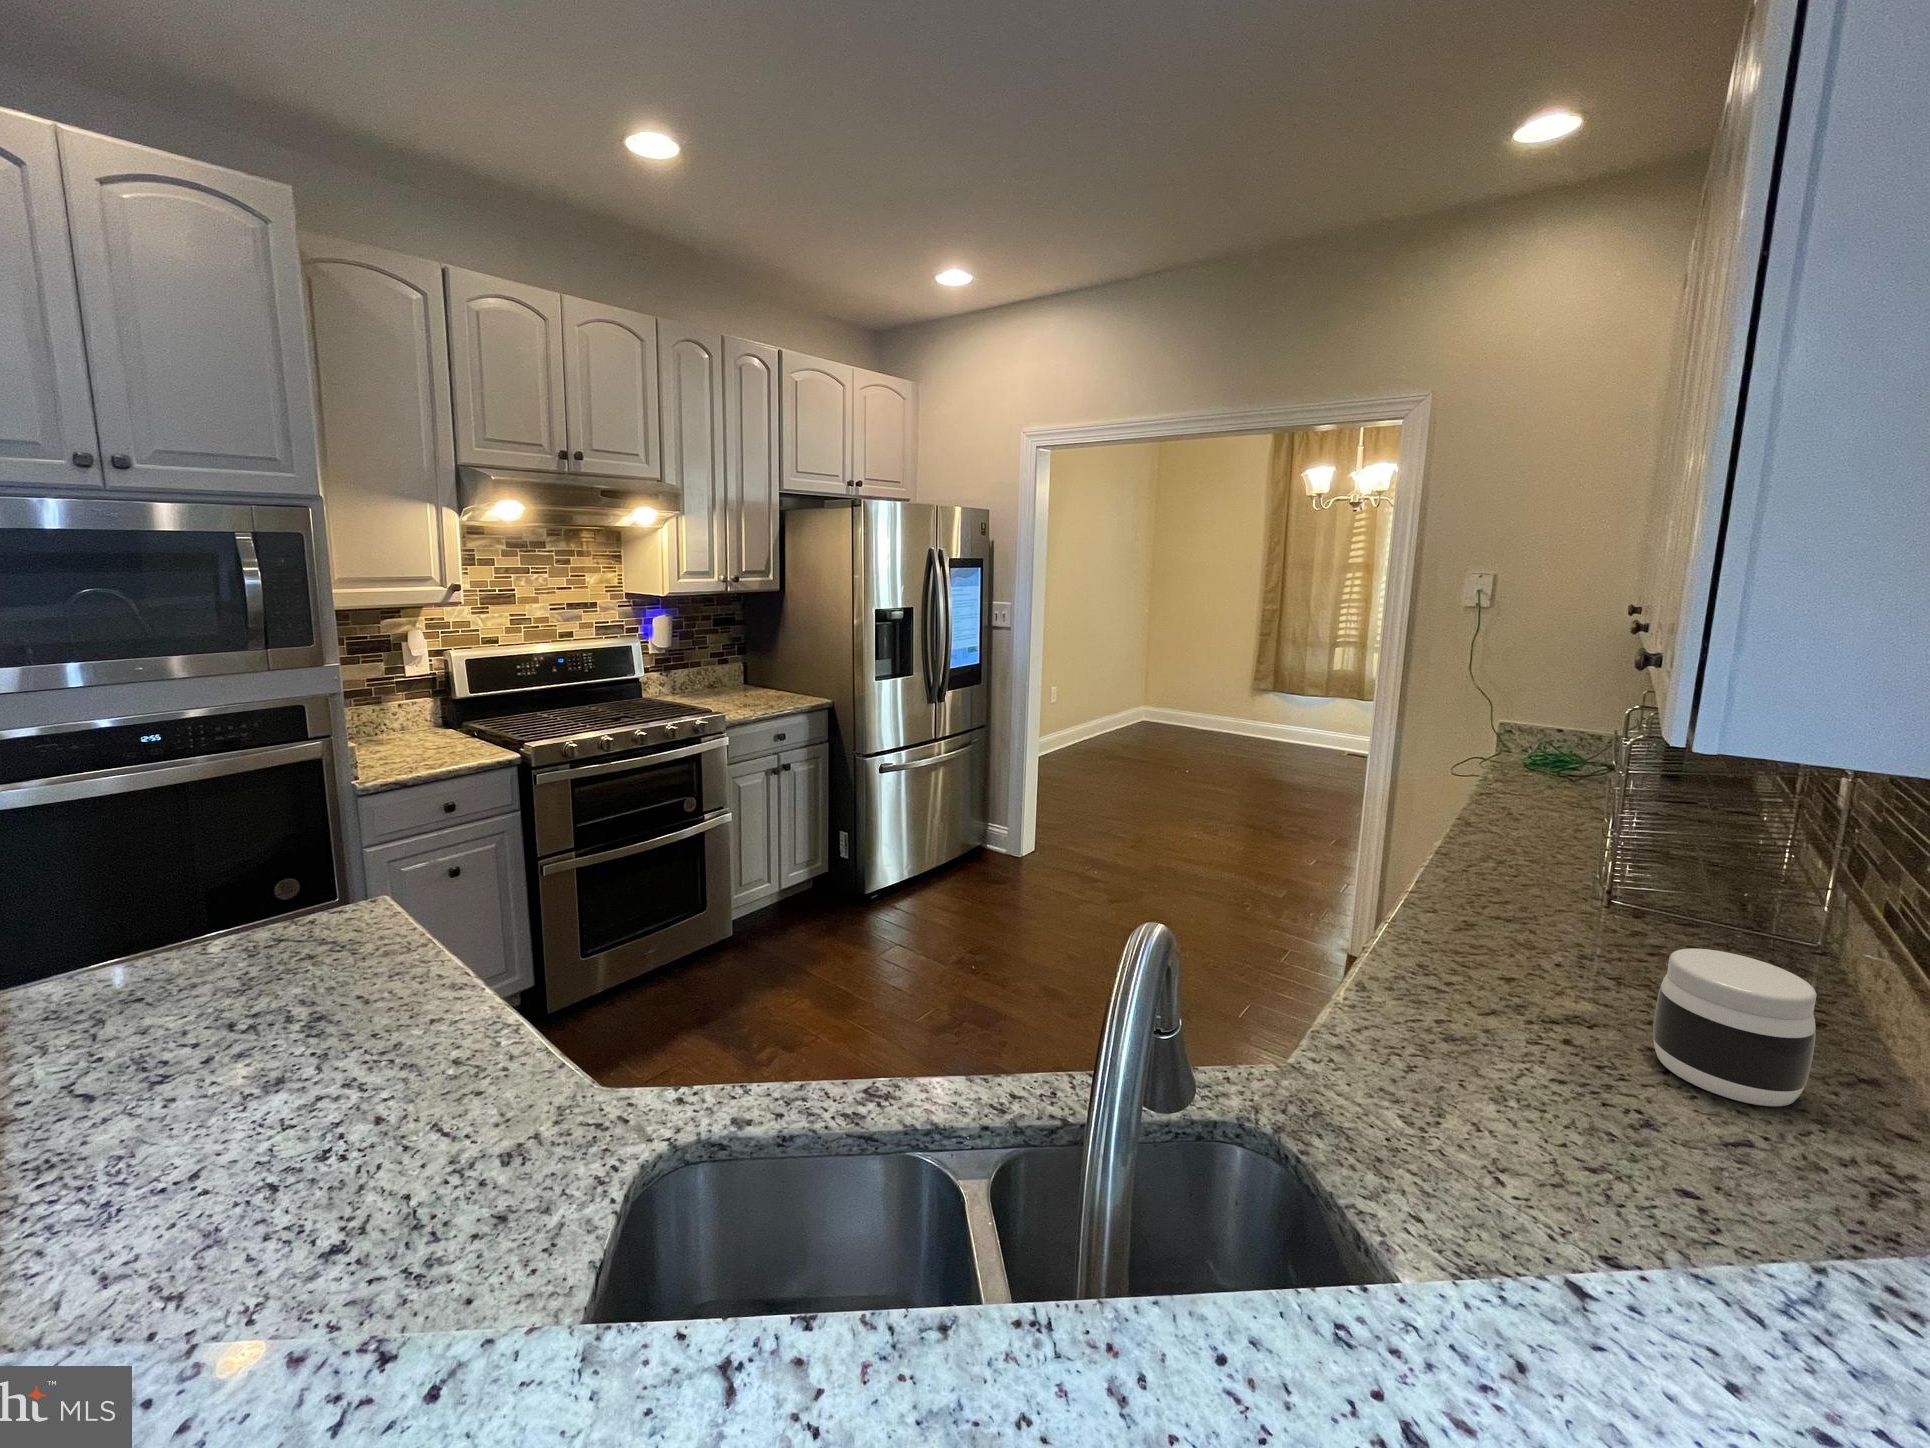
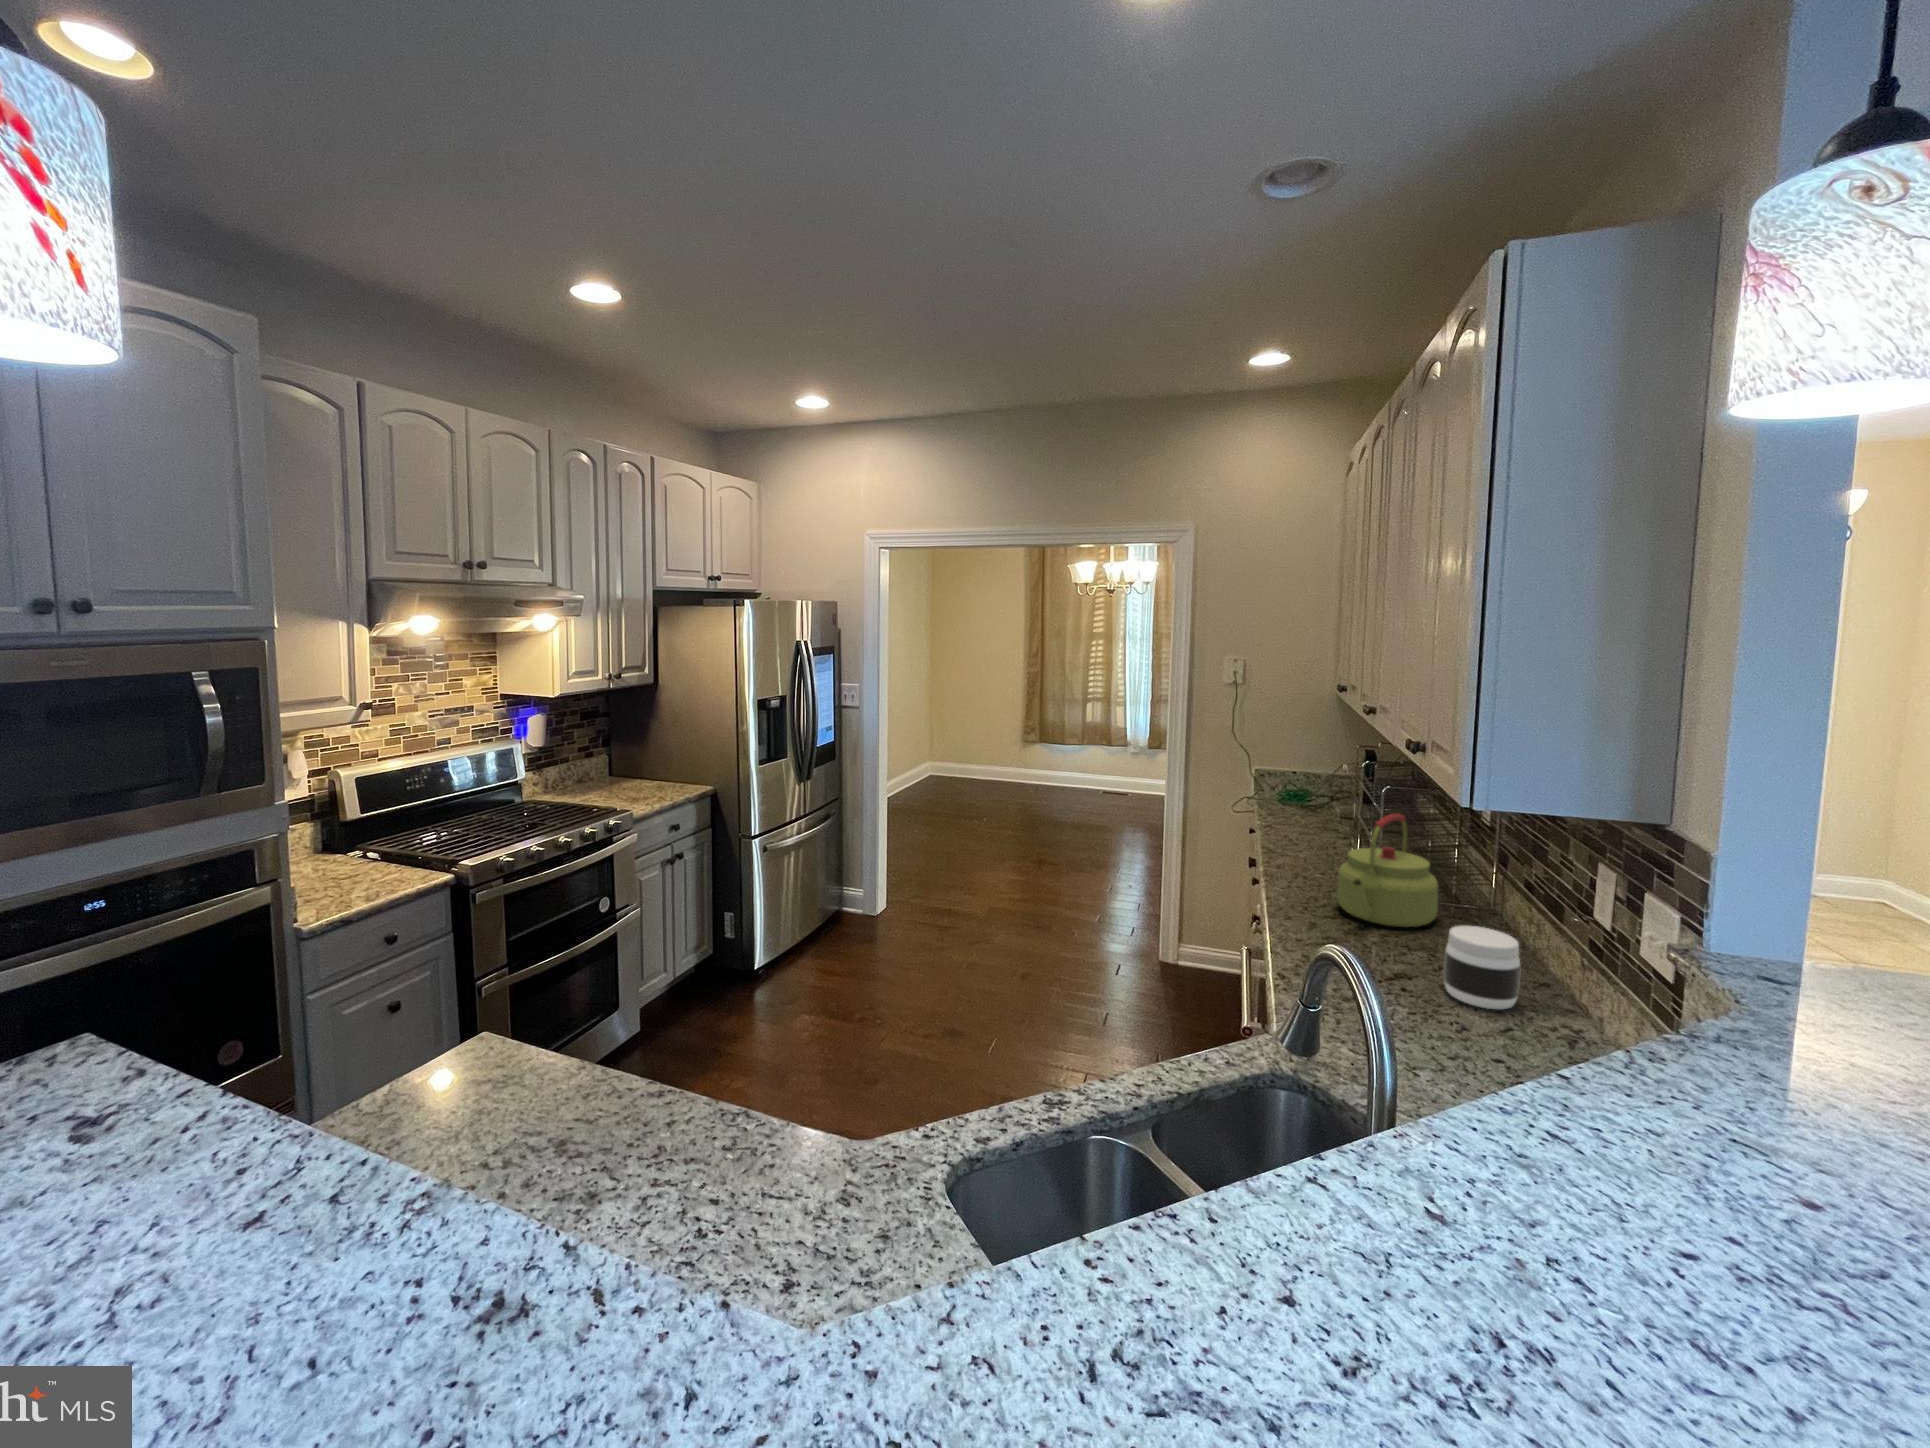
kettle: none [1526,766,1713,947] -> present [1337,814,1438,927]

